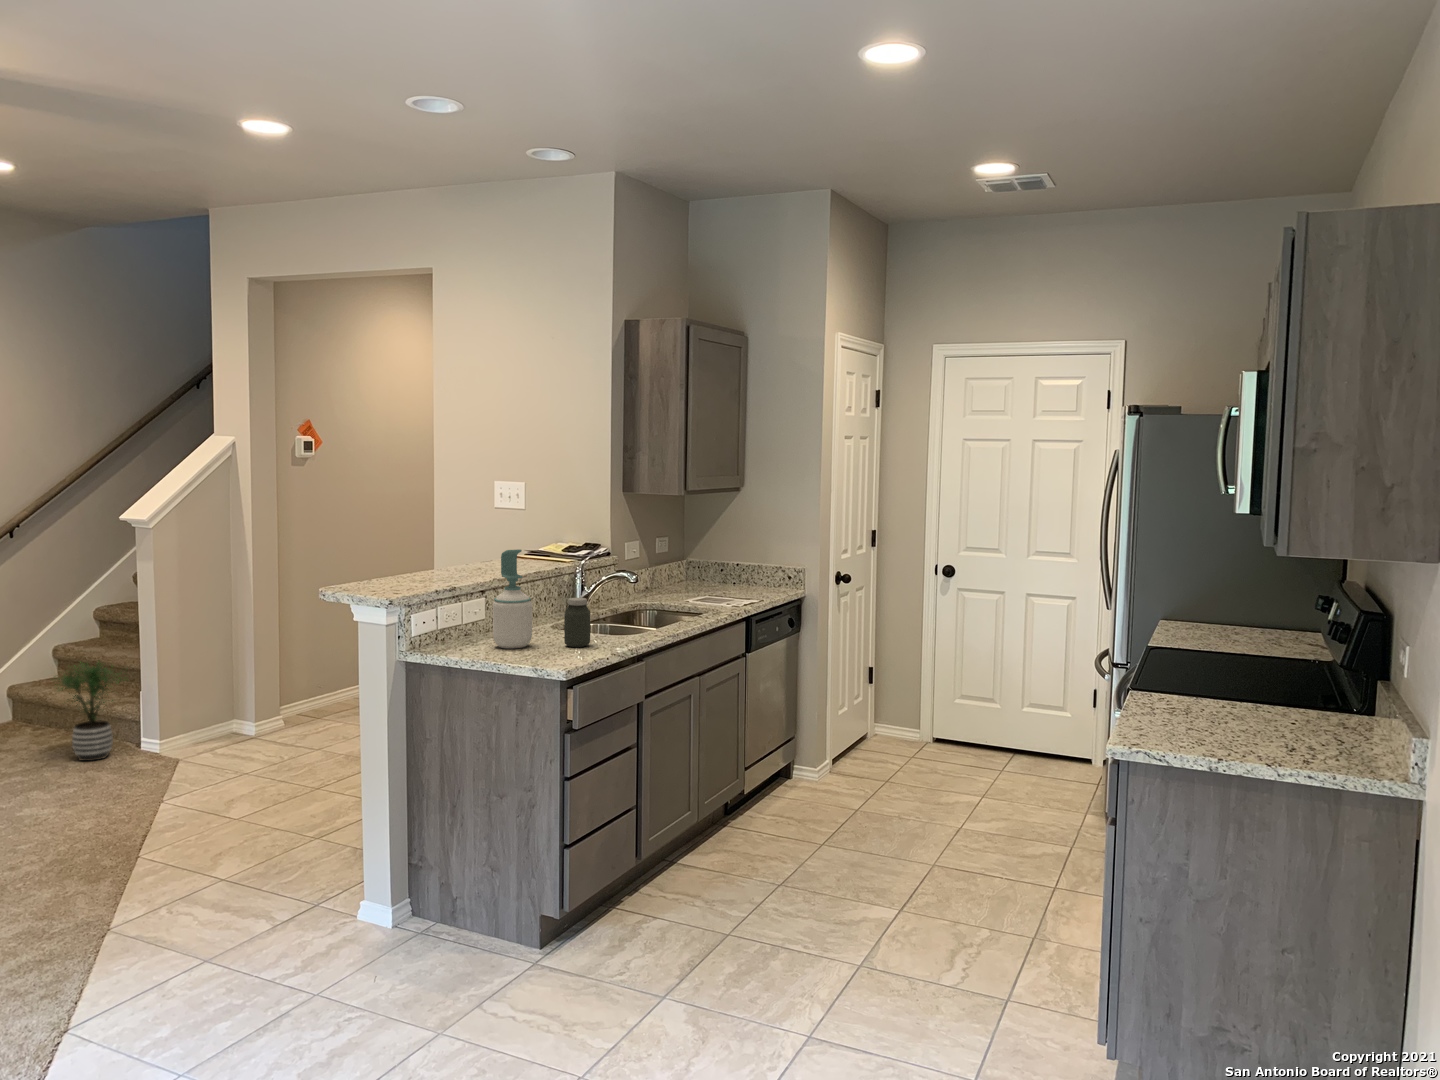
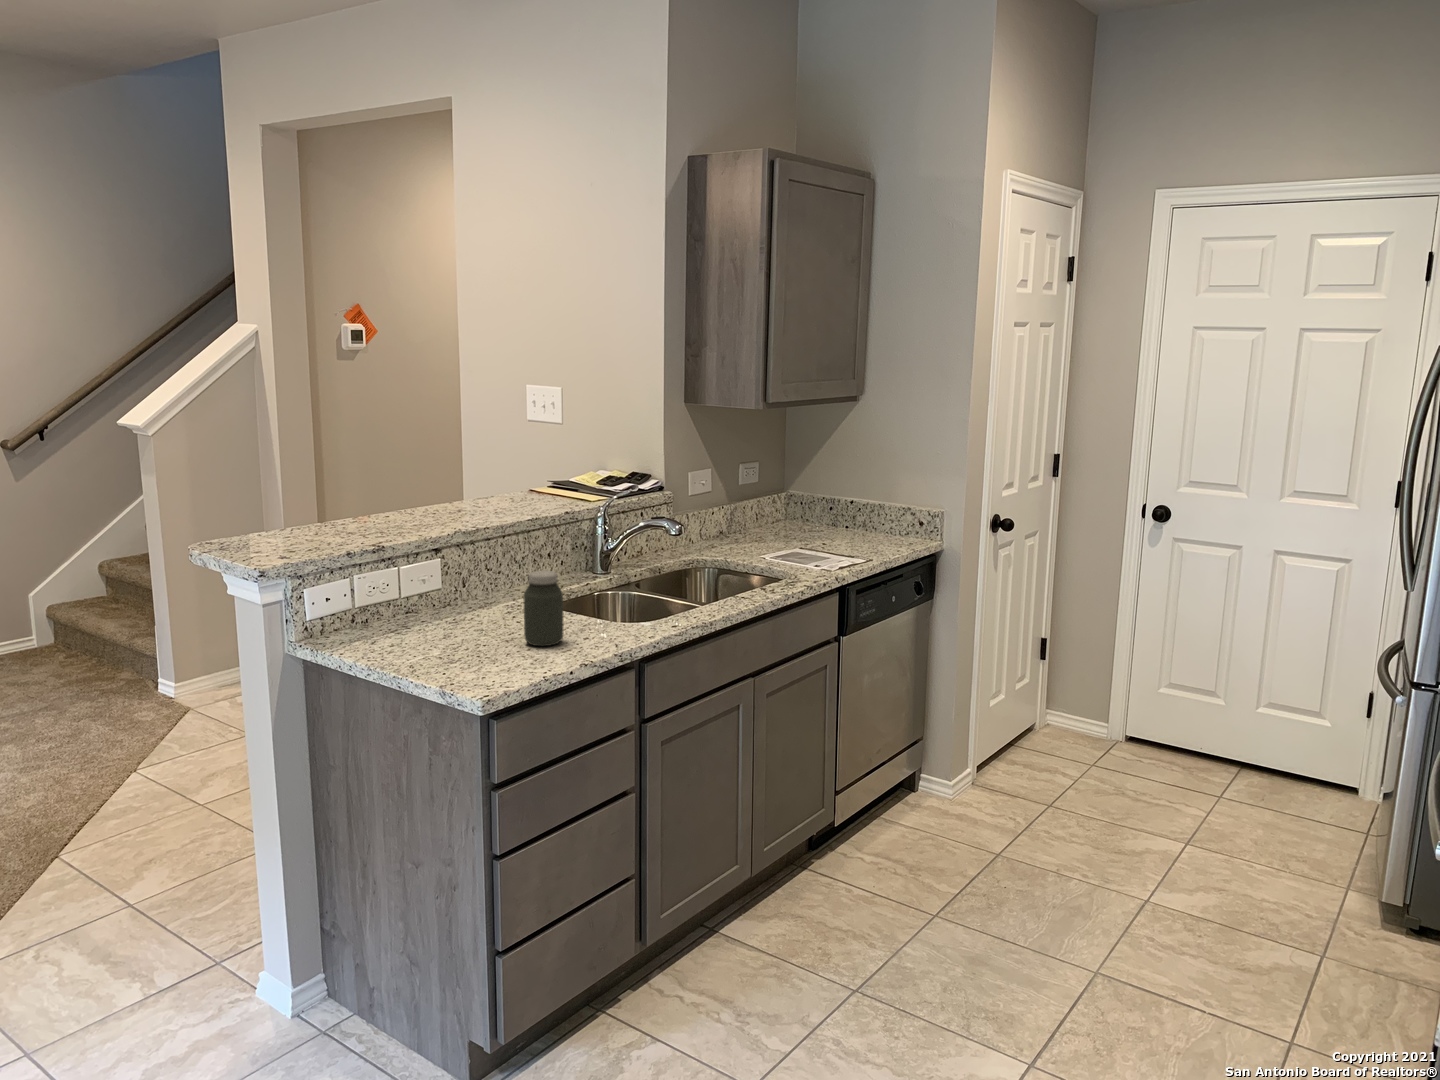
soap bottle: present [493,550,532,649] -> none [420,497,481,644]
potted plant: present [58,662,125,761] -> none [47,588,142,704]

